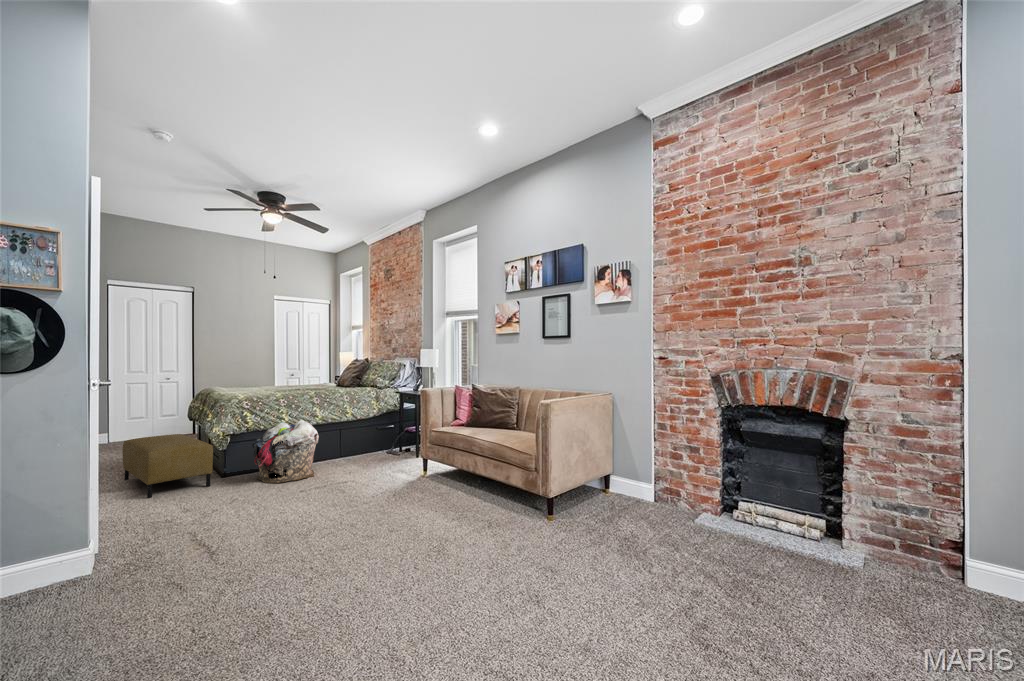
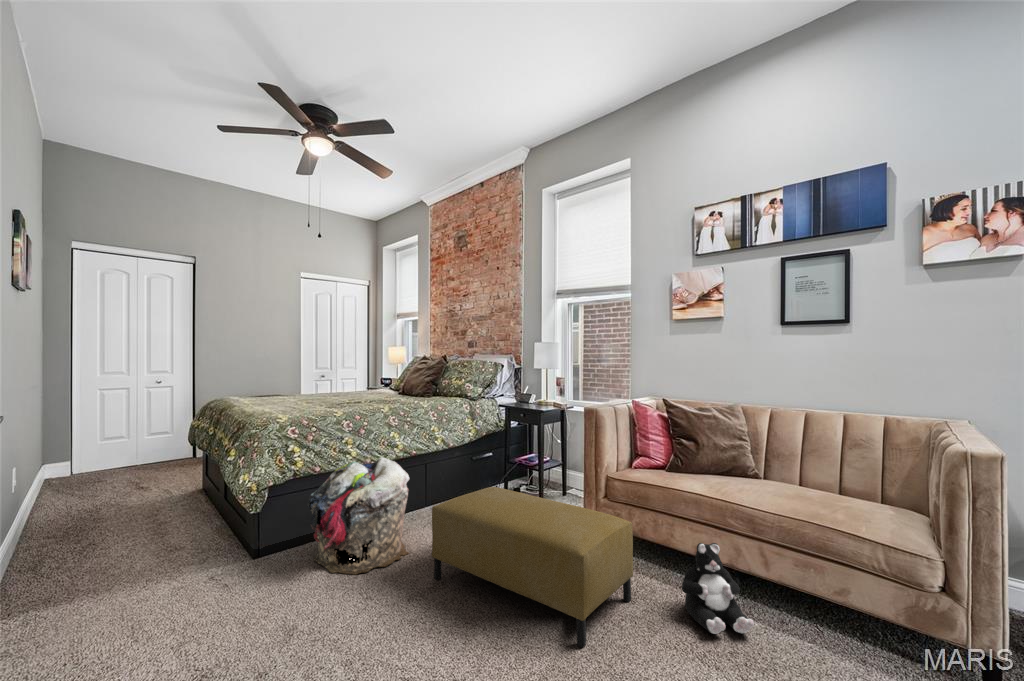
ottoman: present [122,434,213,498] -> present [432,487,633,648]
plush toy: none [442,458,472,499] -> present [682,543,754,634]

